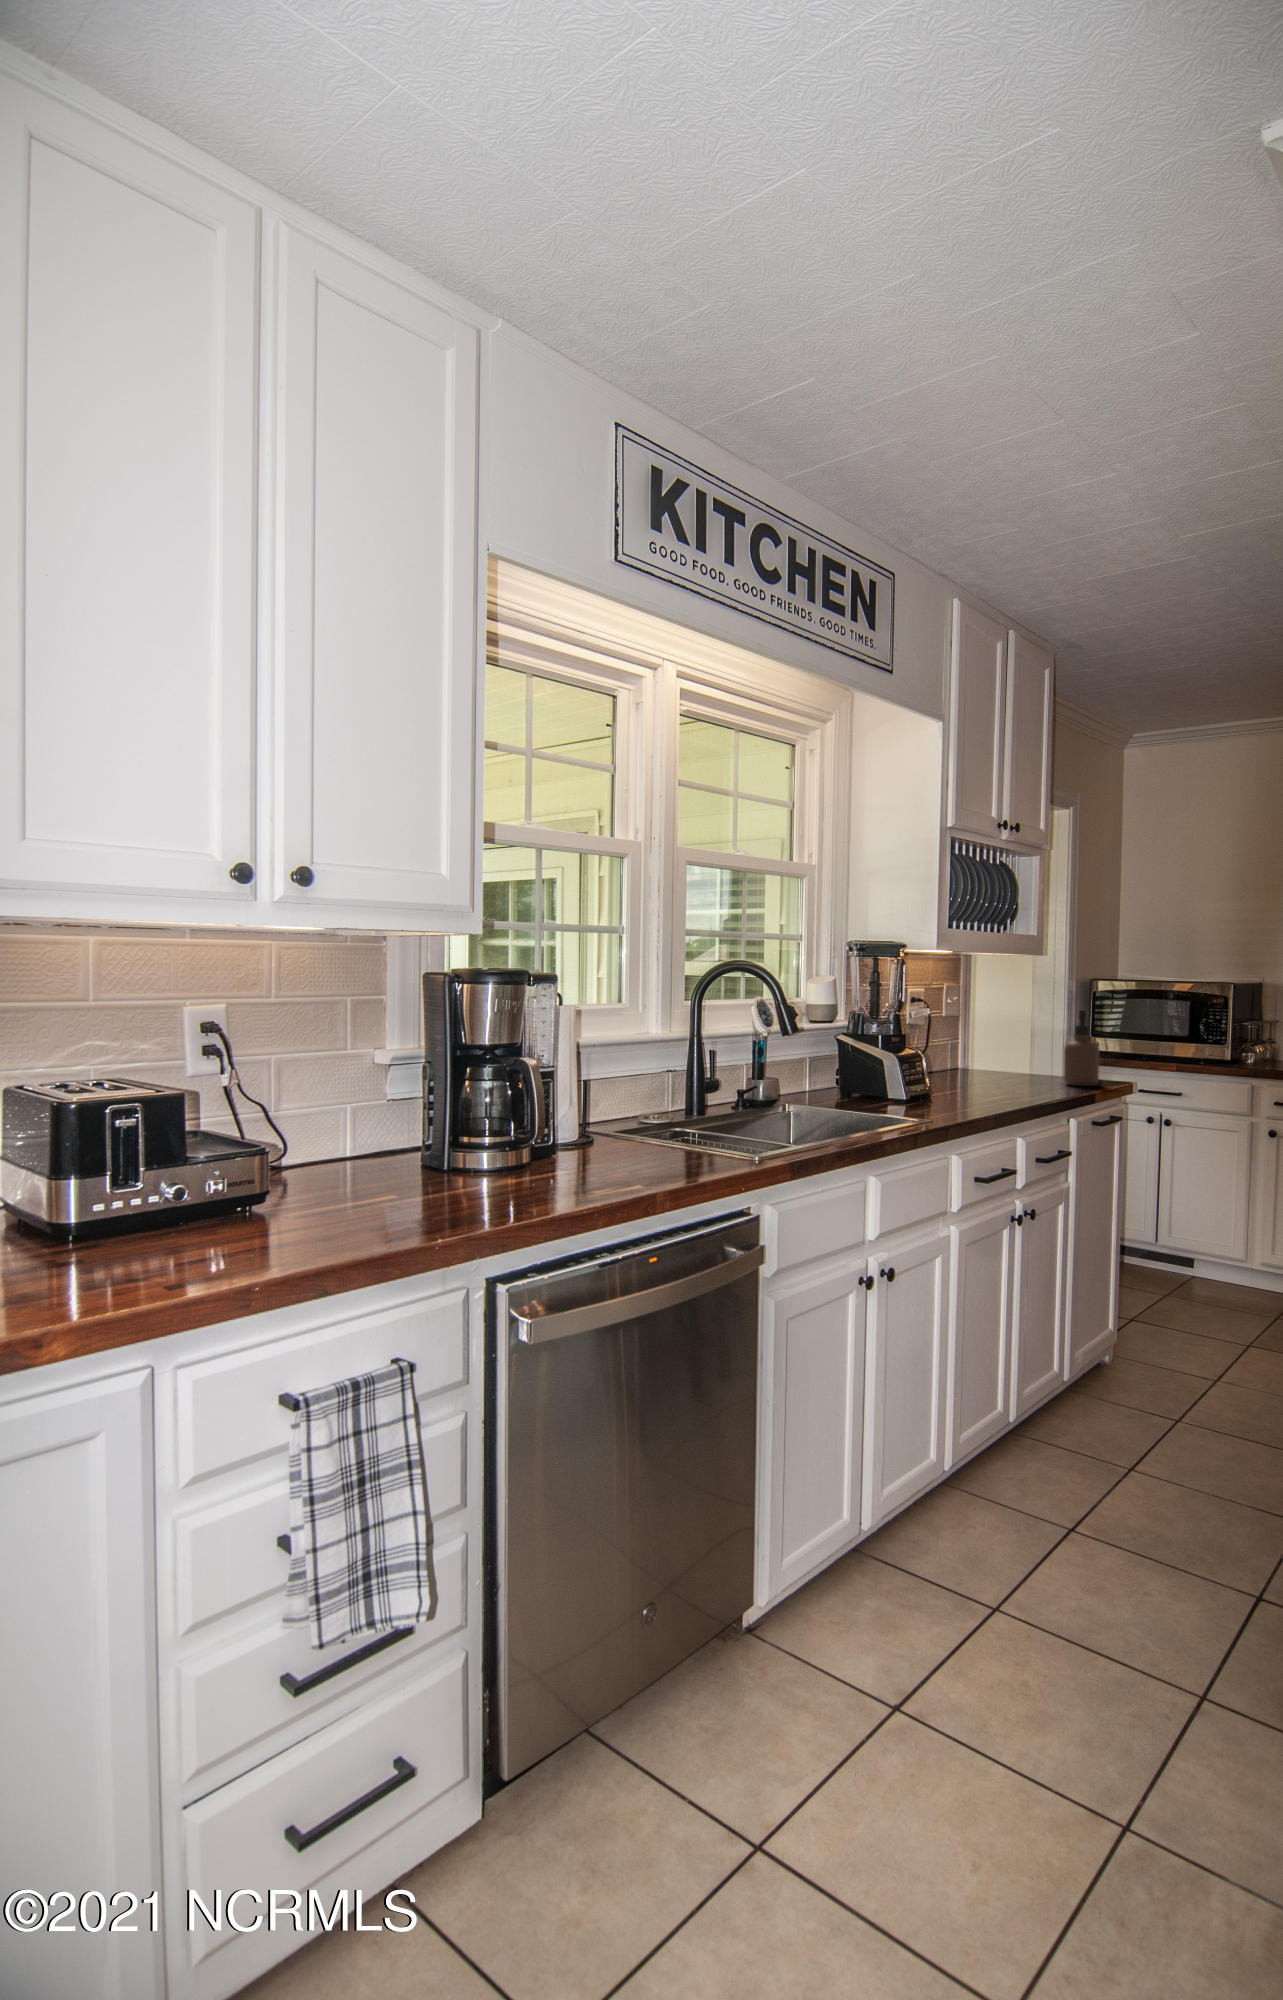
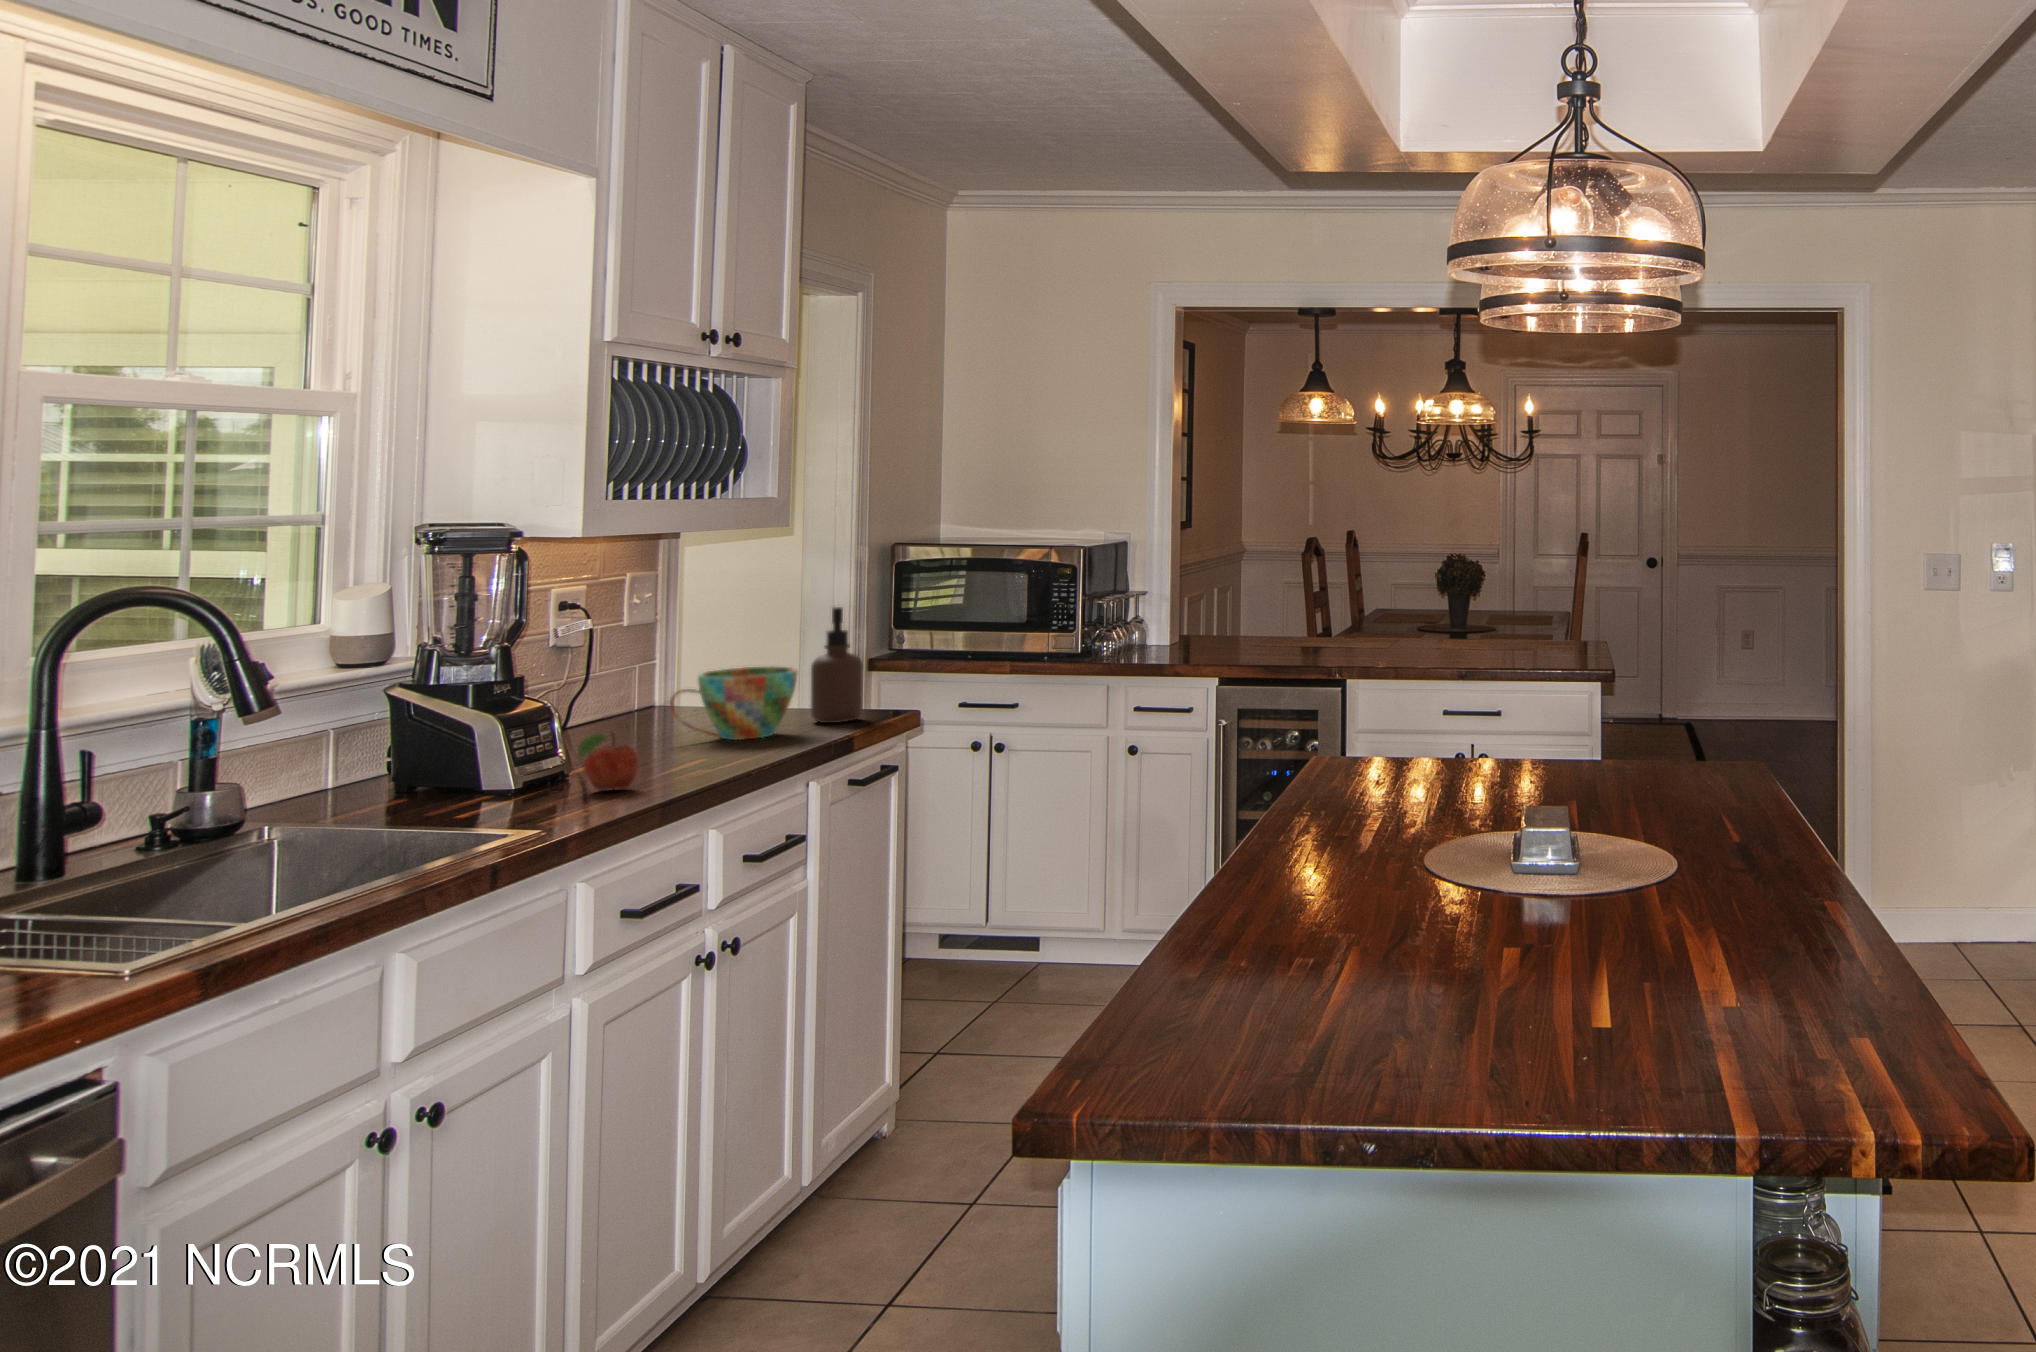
cup: none [981,1044,1060,1089] -> present [670,666,798,740]
fruit: none [943,1070,978,1107] -> present [578,731,638,791]

